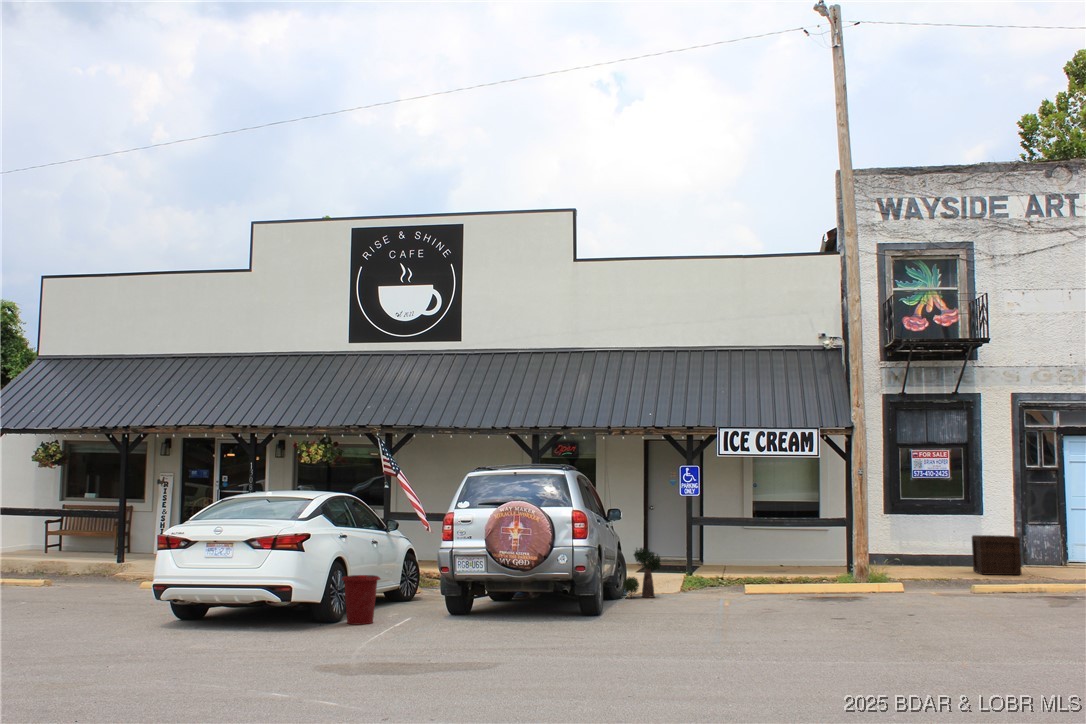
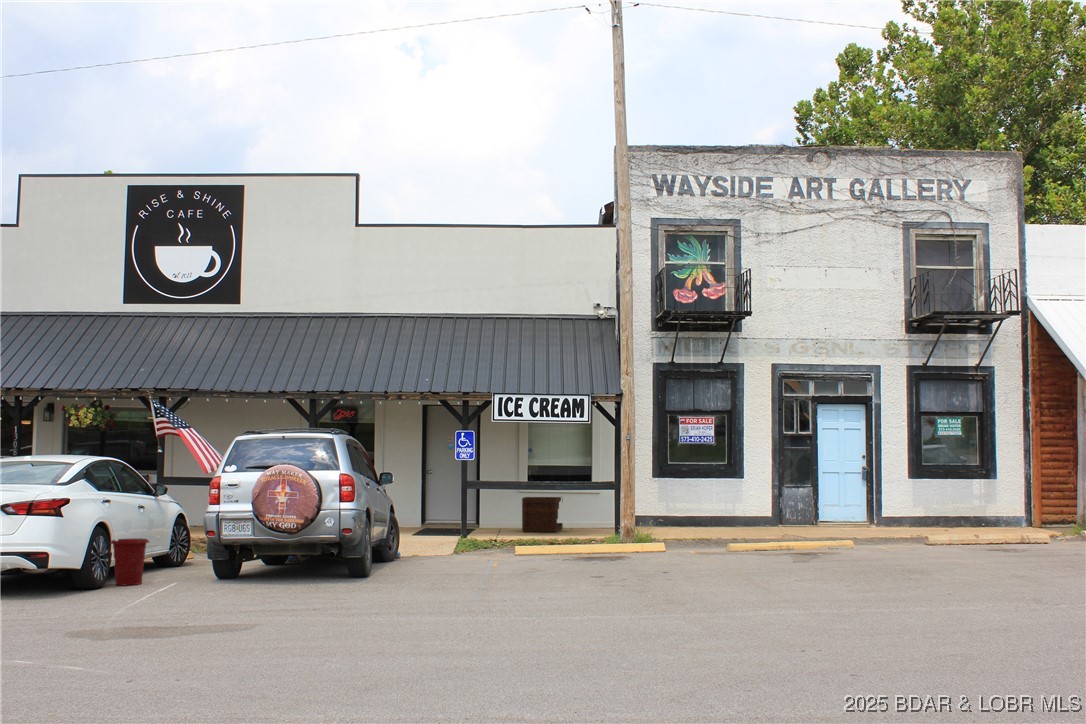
wooden crate: present [972,535,1022,575] -> present [522,497,563,532]
potted plant: present [623,548,661,597] -> none [392,510,430,557]

